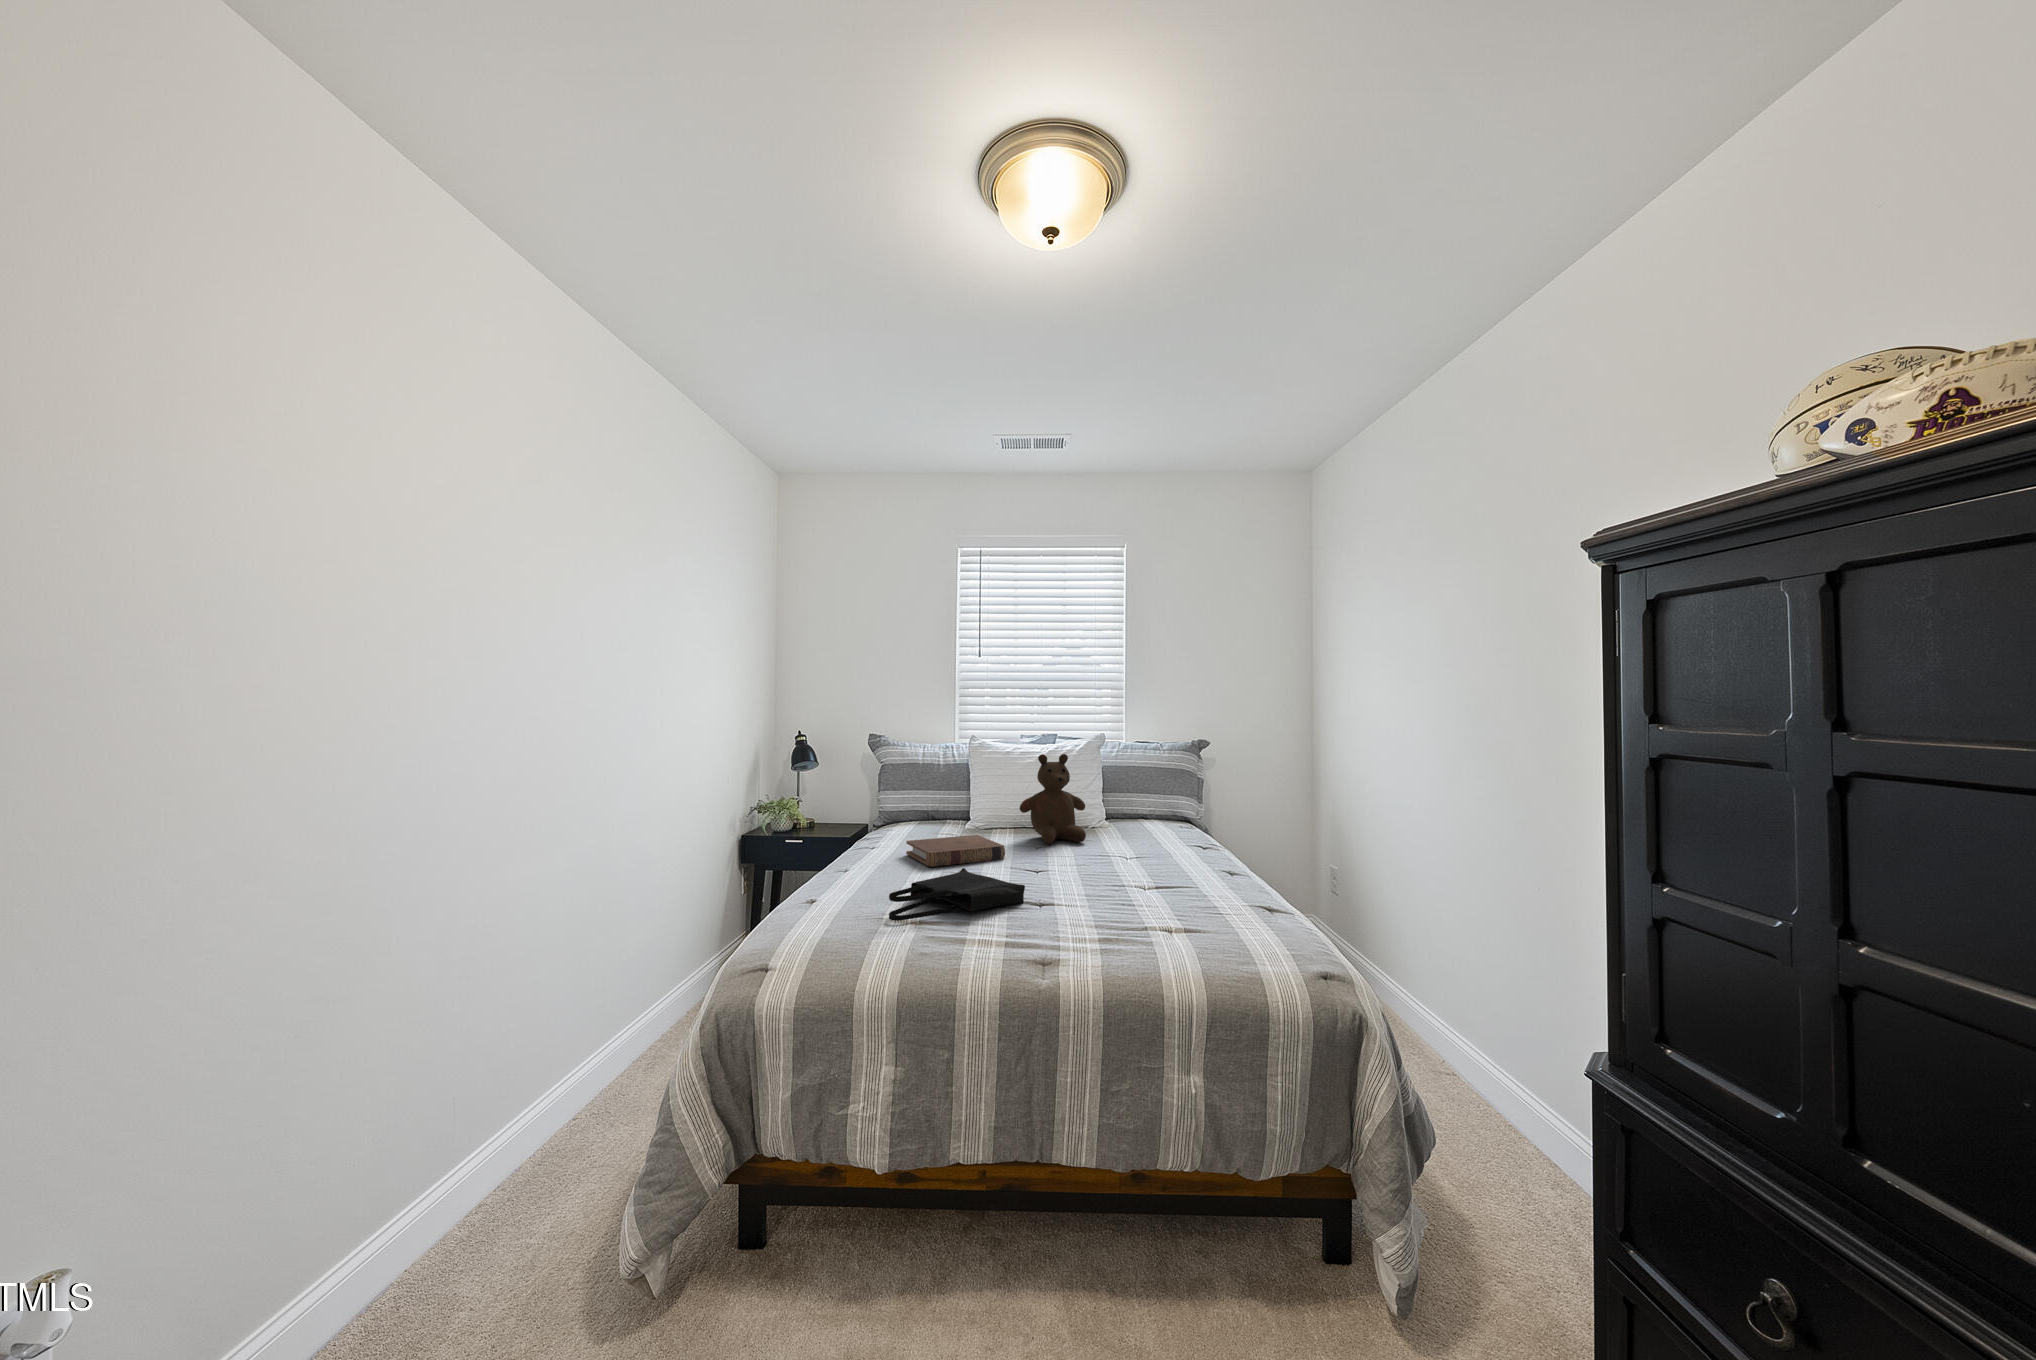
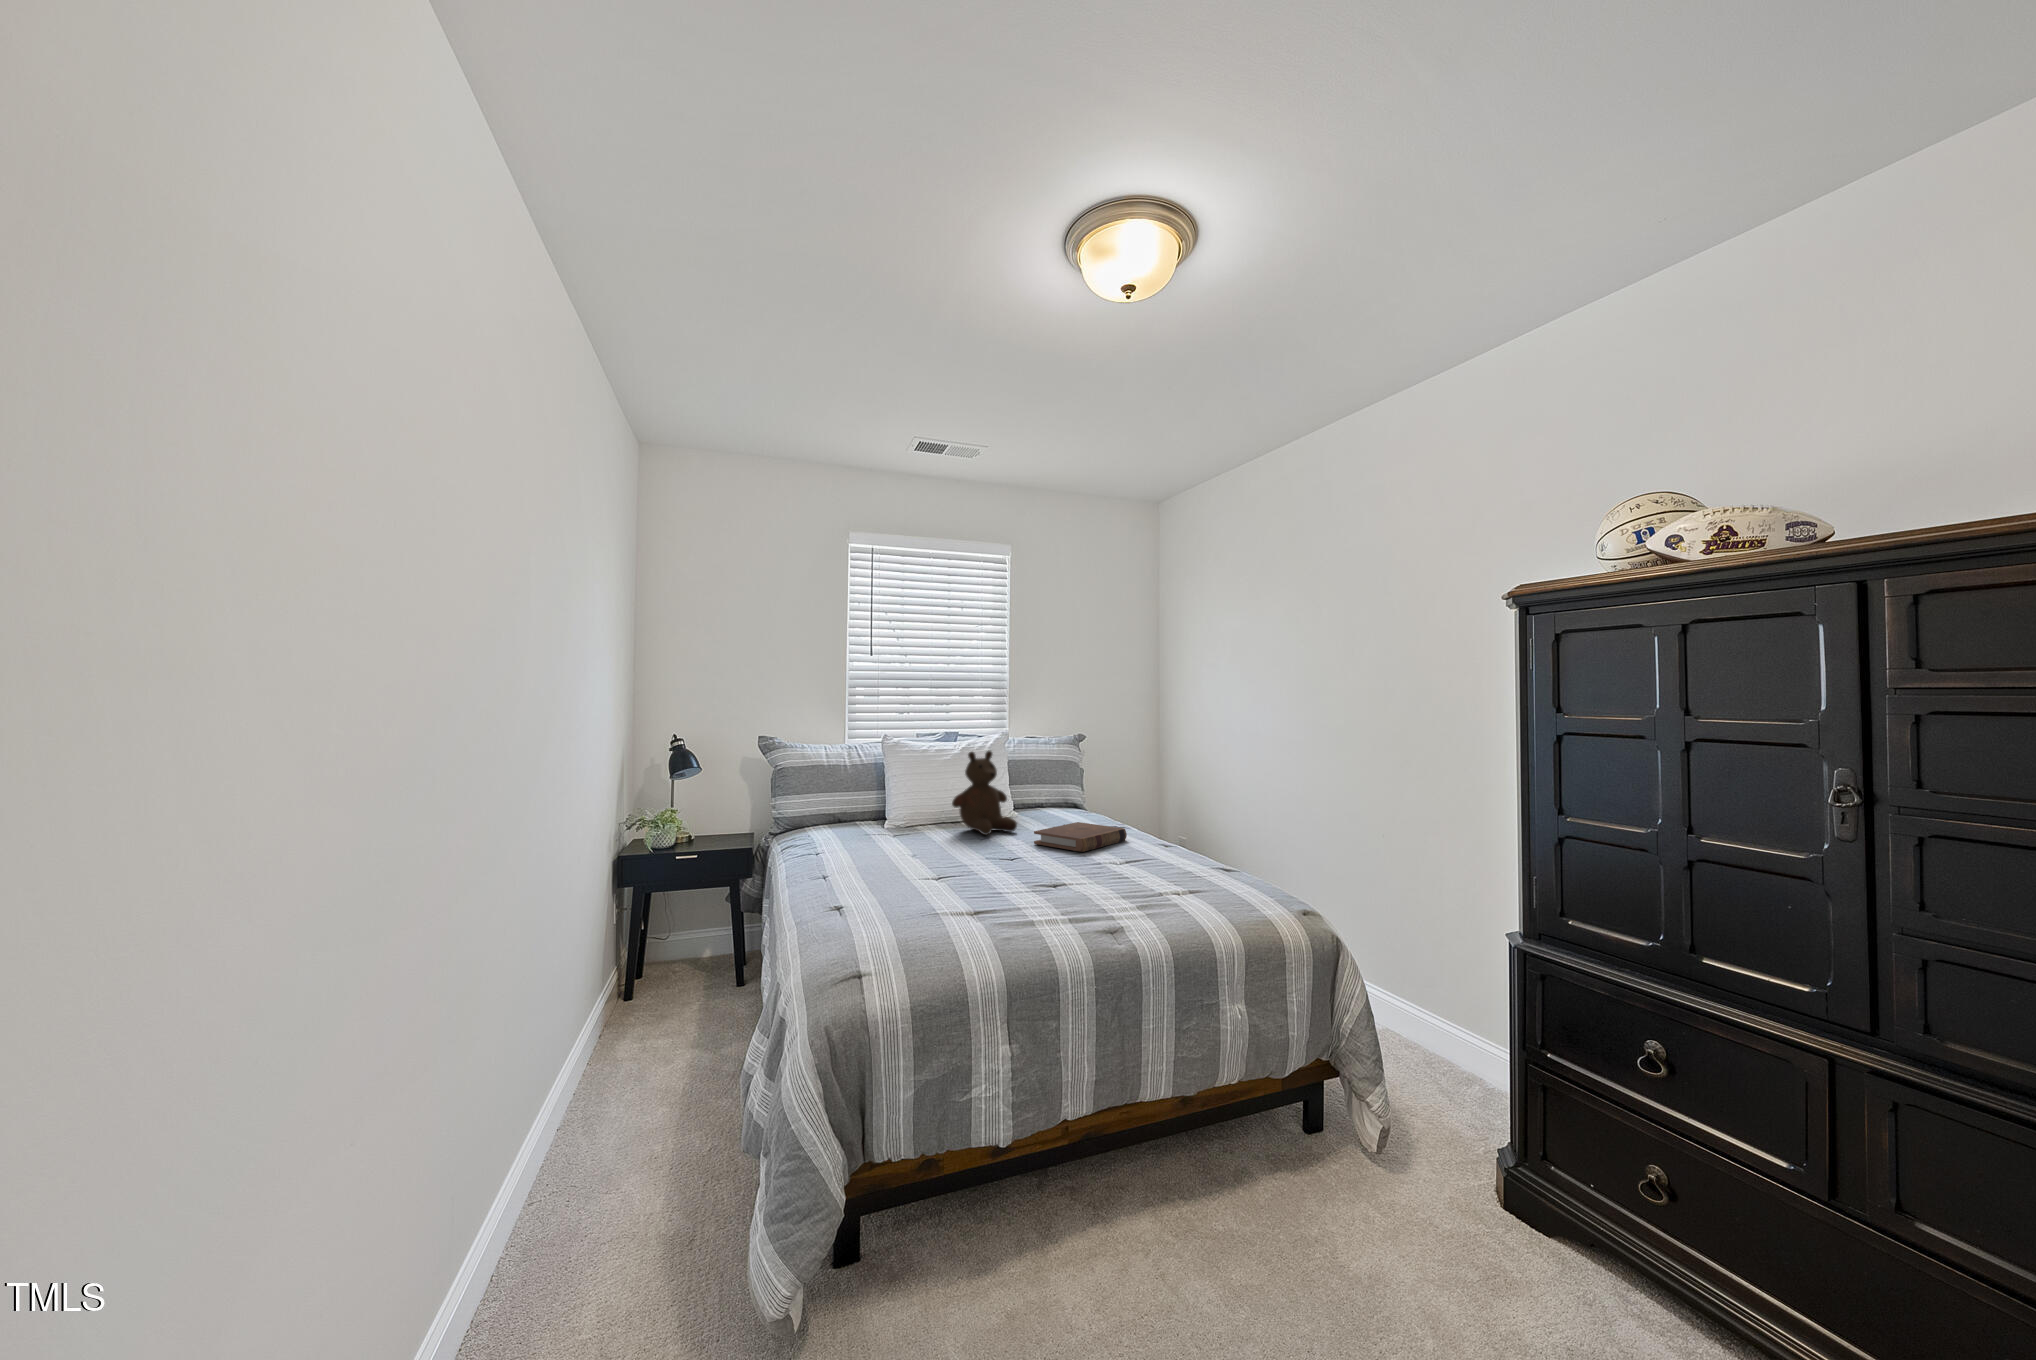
book: present [906,835,1005,867] -> present [1034,822,1127,852]
tote bag: present [889,868,1025,921] -> none [926,861,1034,915]

